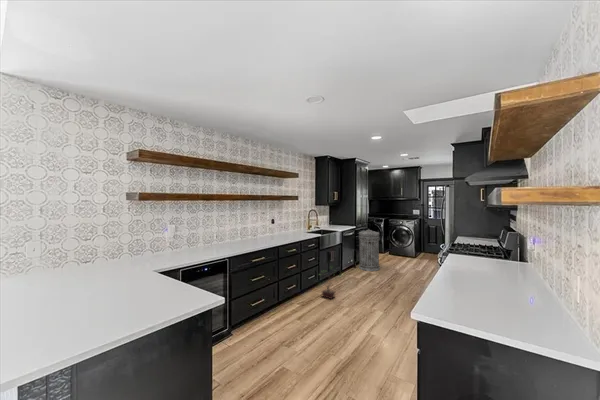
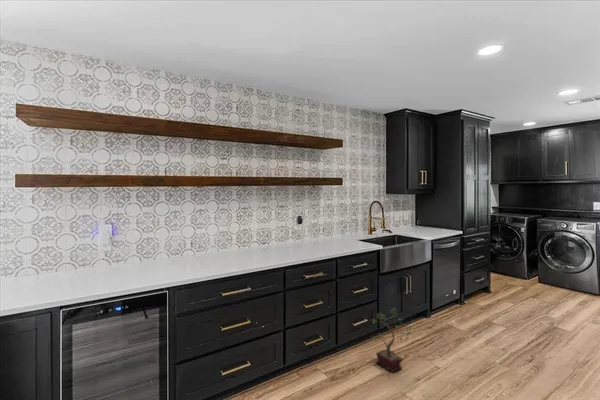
trash can: present [359,229,380,271] -> none [470,237,513,317]

